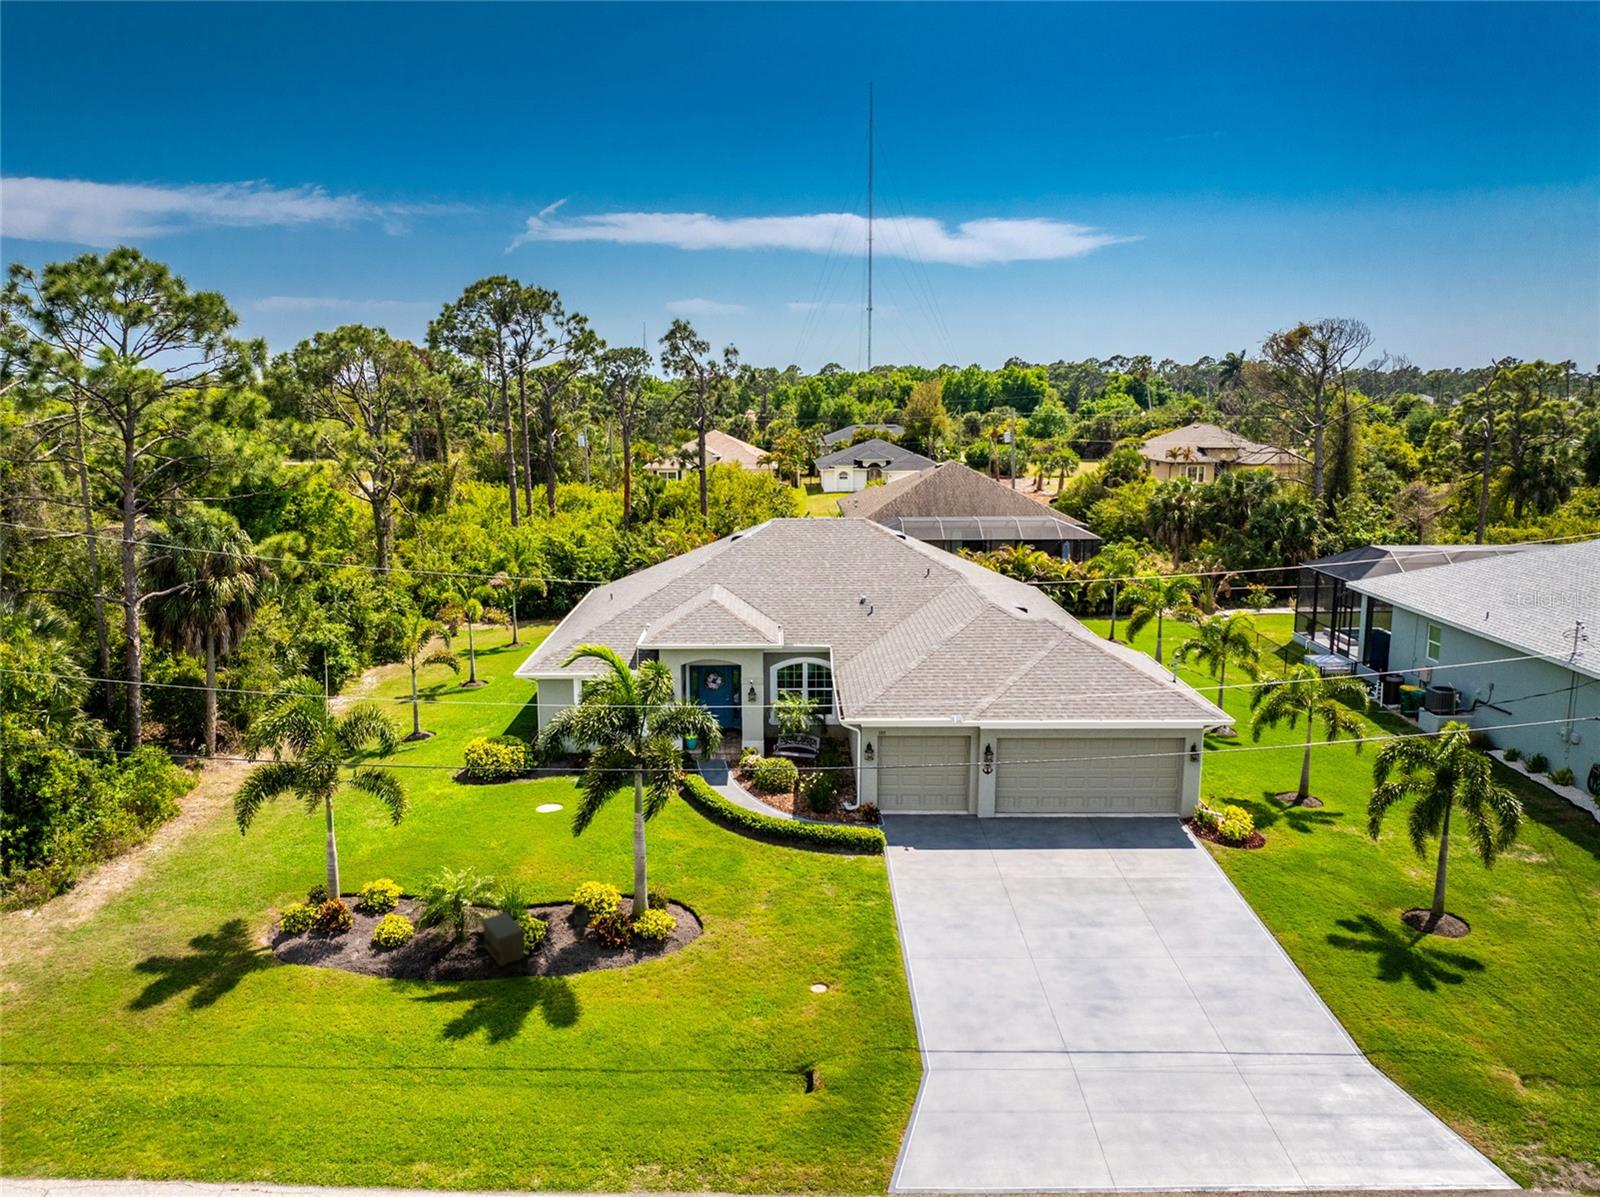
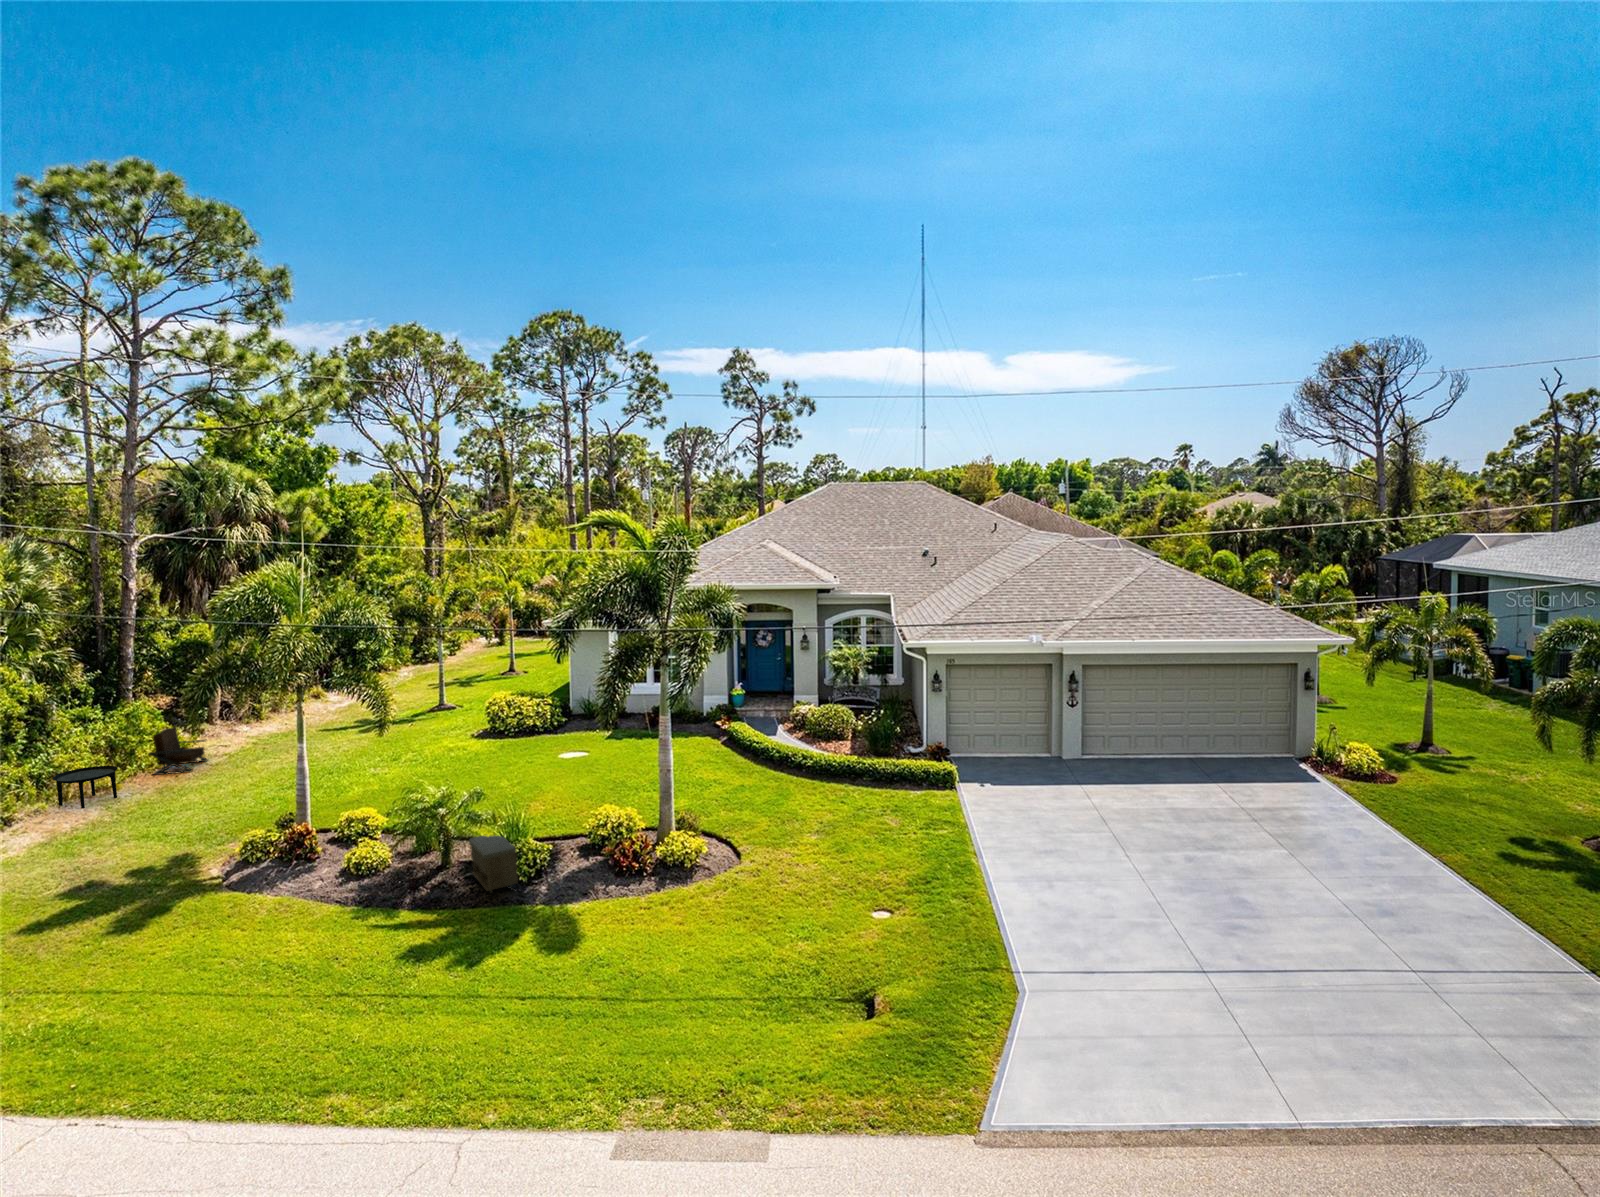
lounge chair: none [166,778,218,825] -> present [149,727,208,775]
round table: none [90,824,147,866] -> present [53,766,118,808]
planter: present [572,903,590,939] -> none [578,824,601,868]

